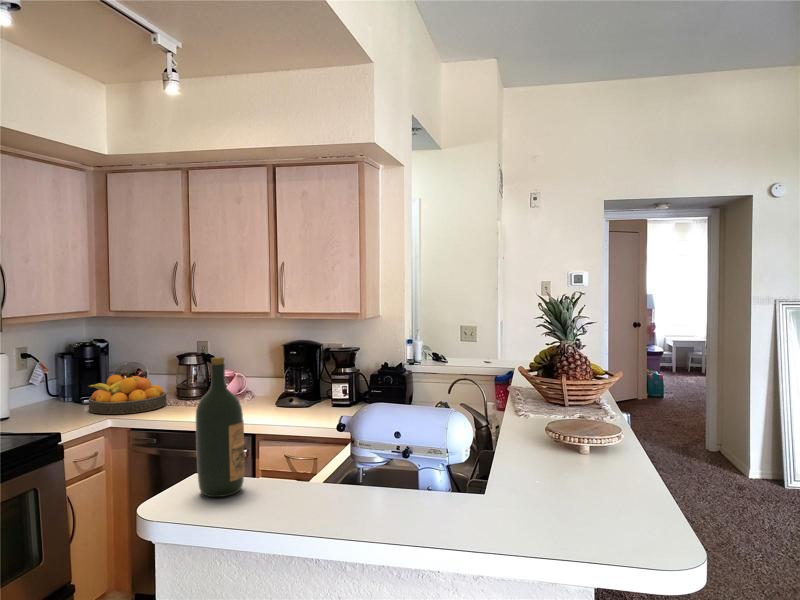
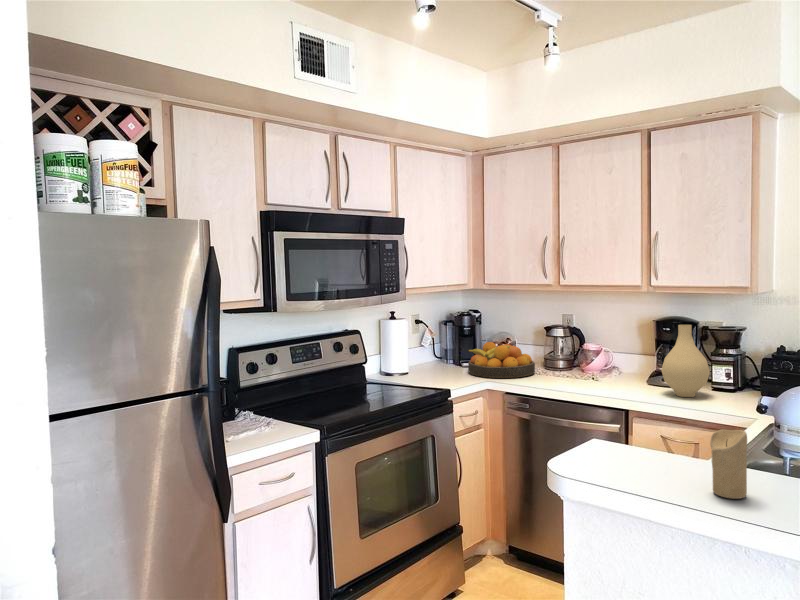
vase: none [286,348,328,415] -> present [661,325,710,397]
wine bottle: present [196,357,245,497] -> none [603,328,655,474]
candle: none [286,443,315,504] -> present [710,430,747,499]

